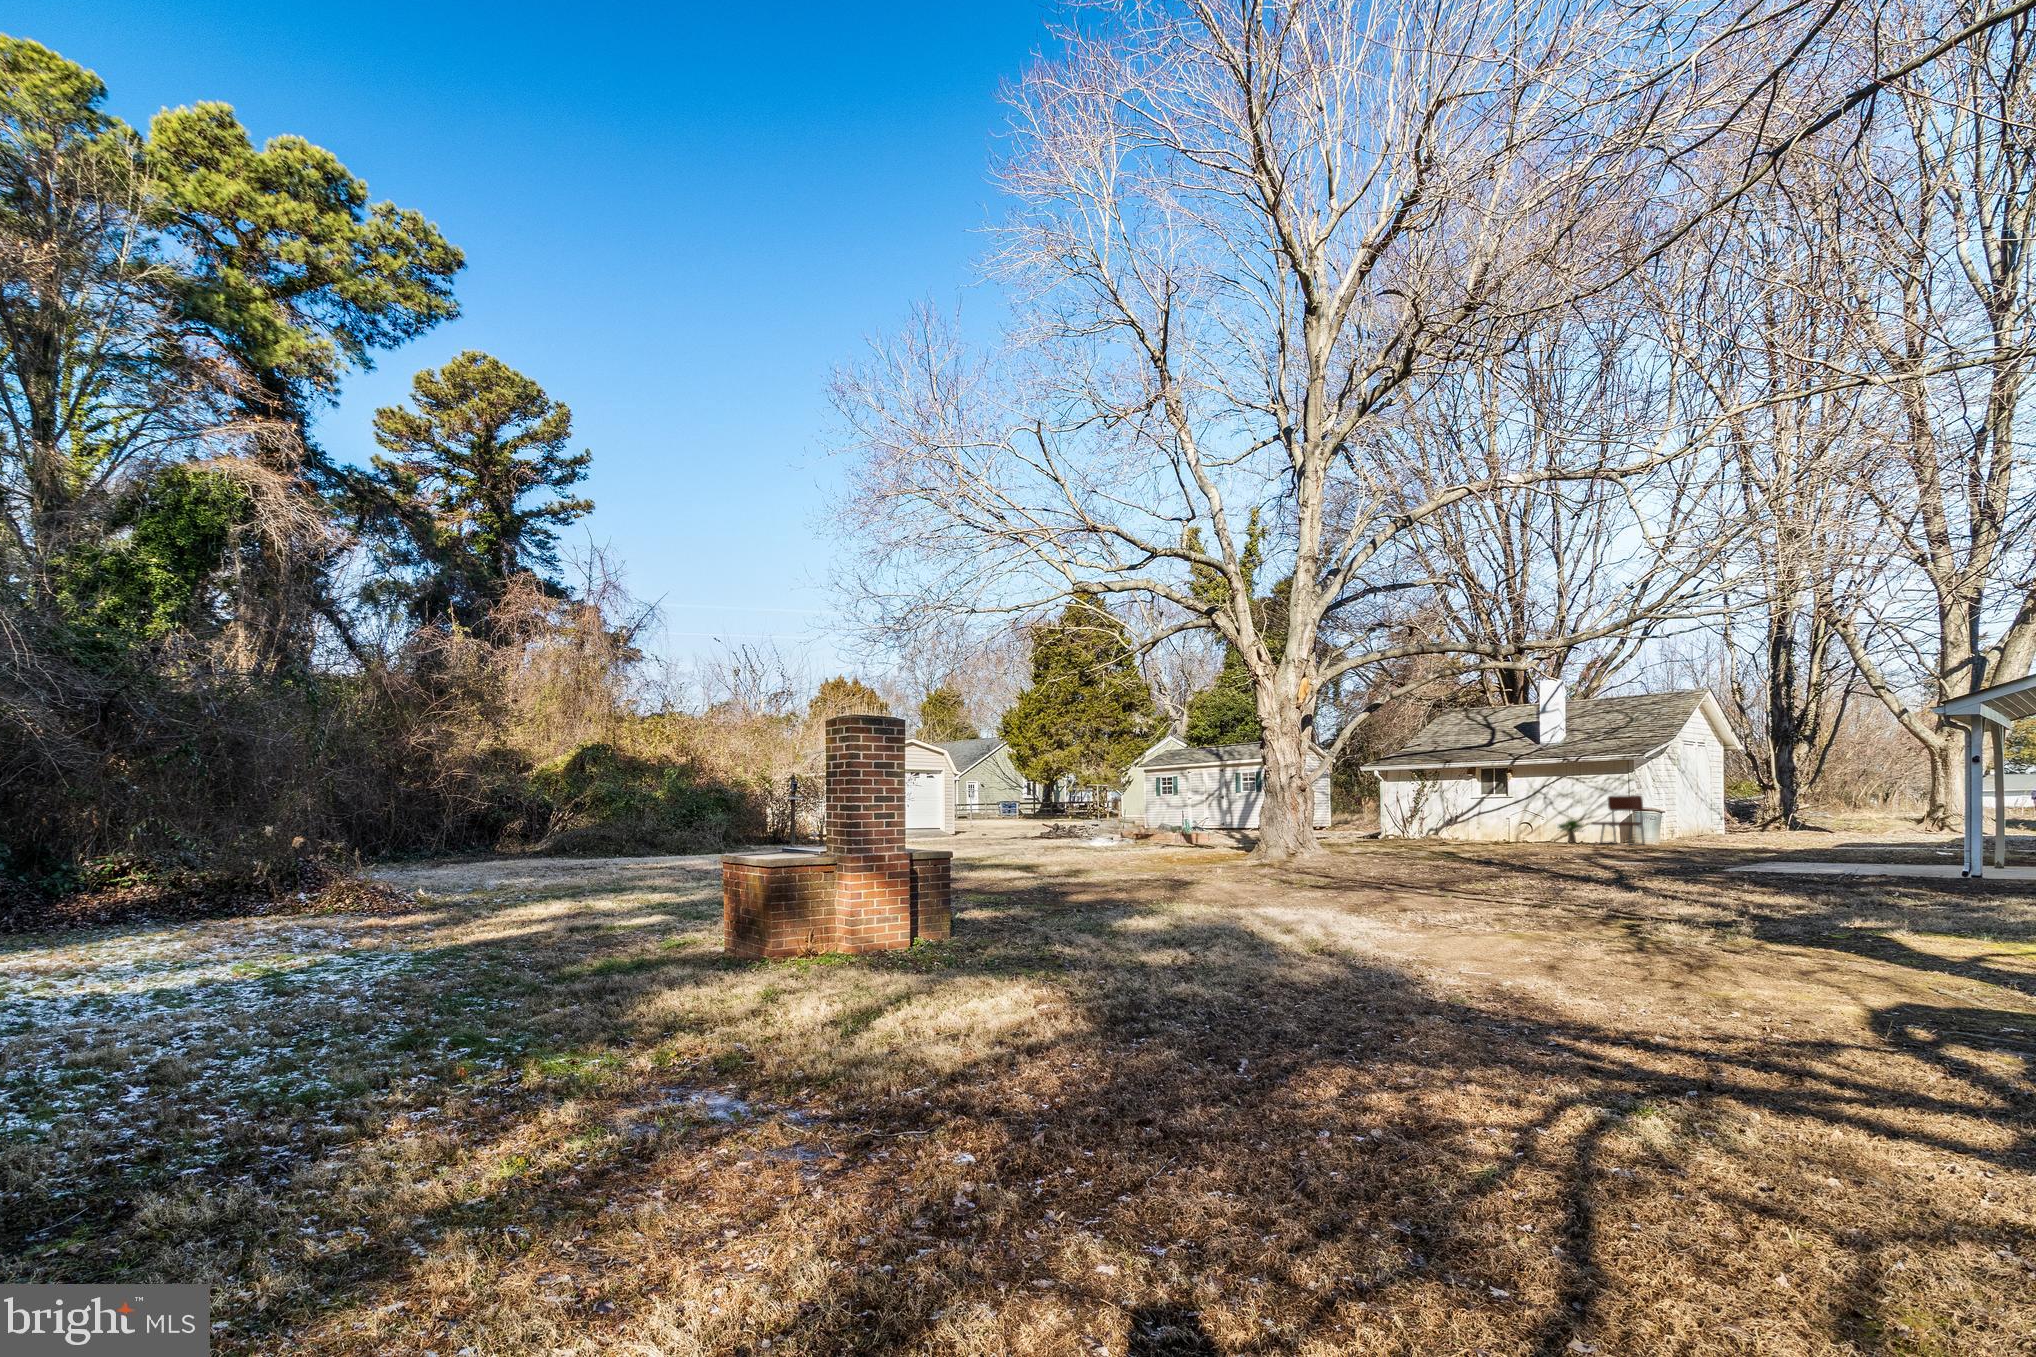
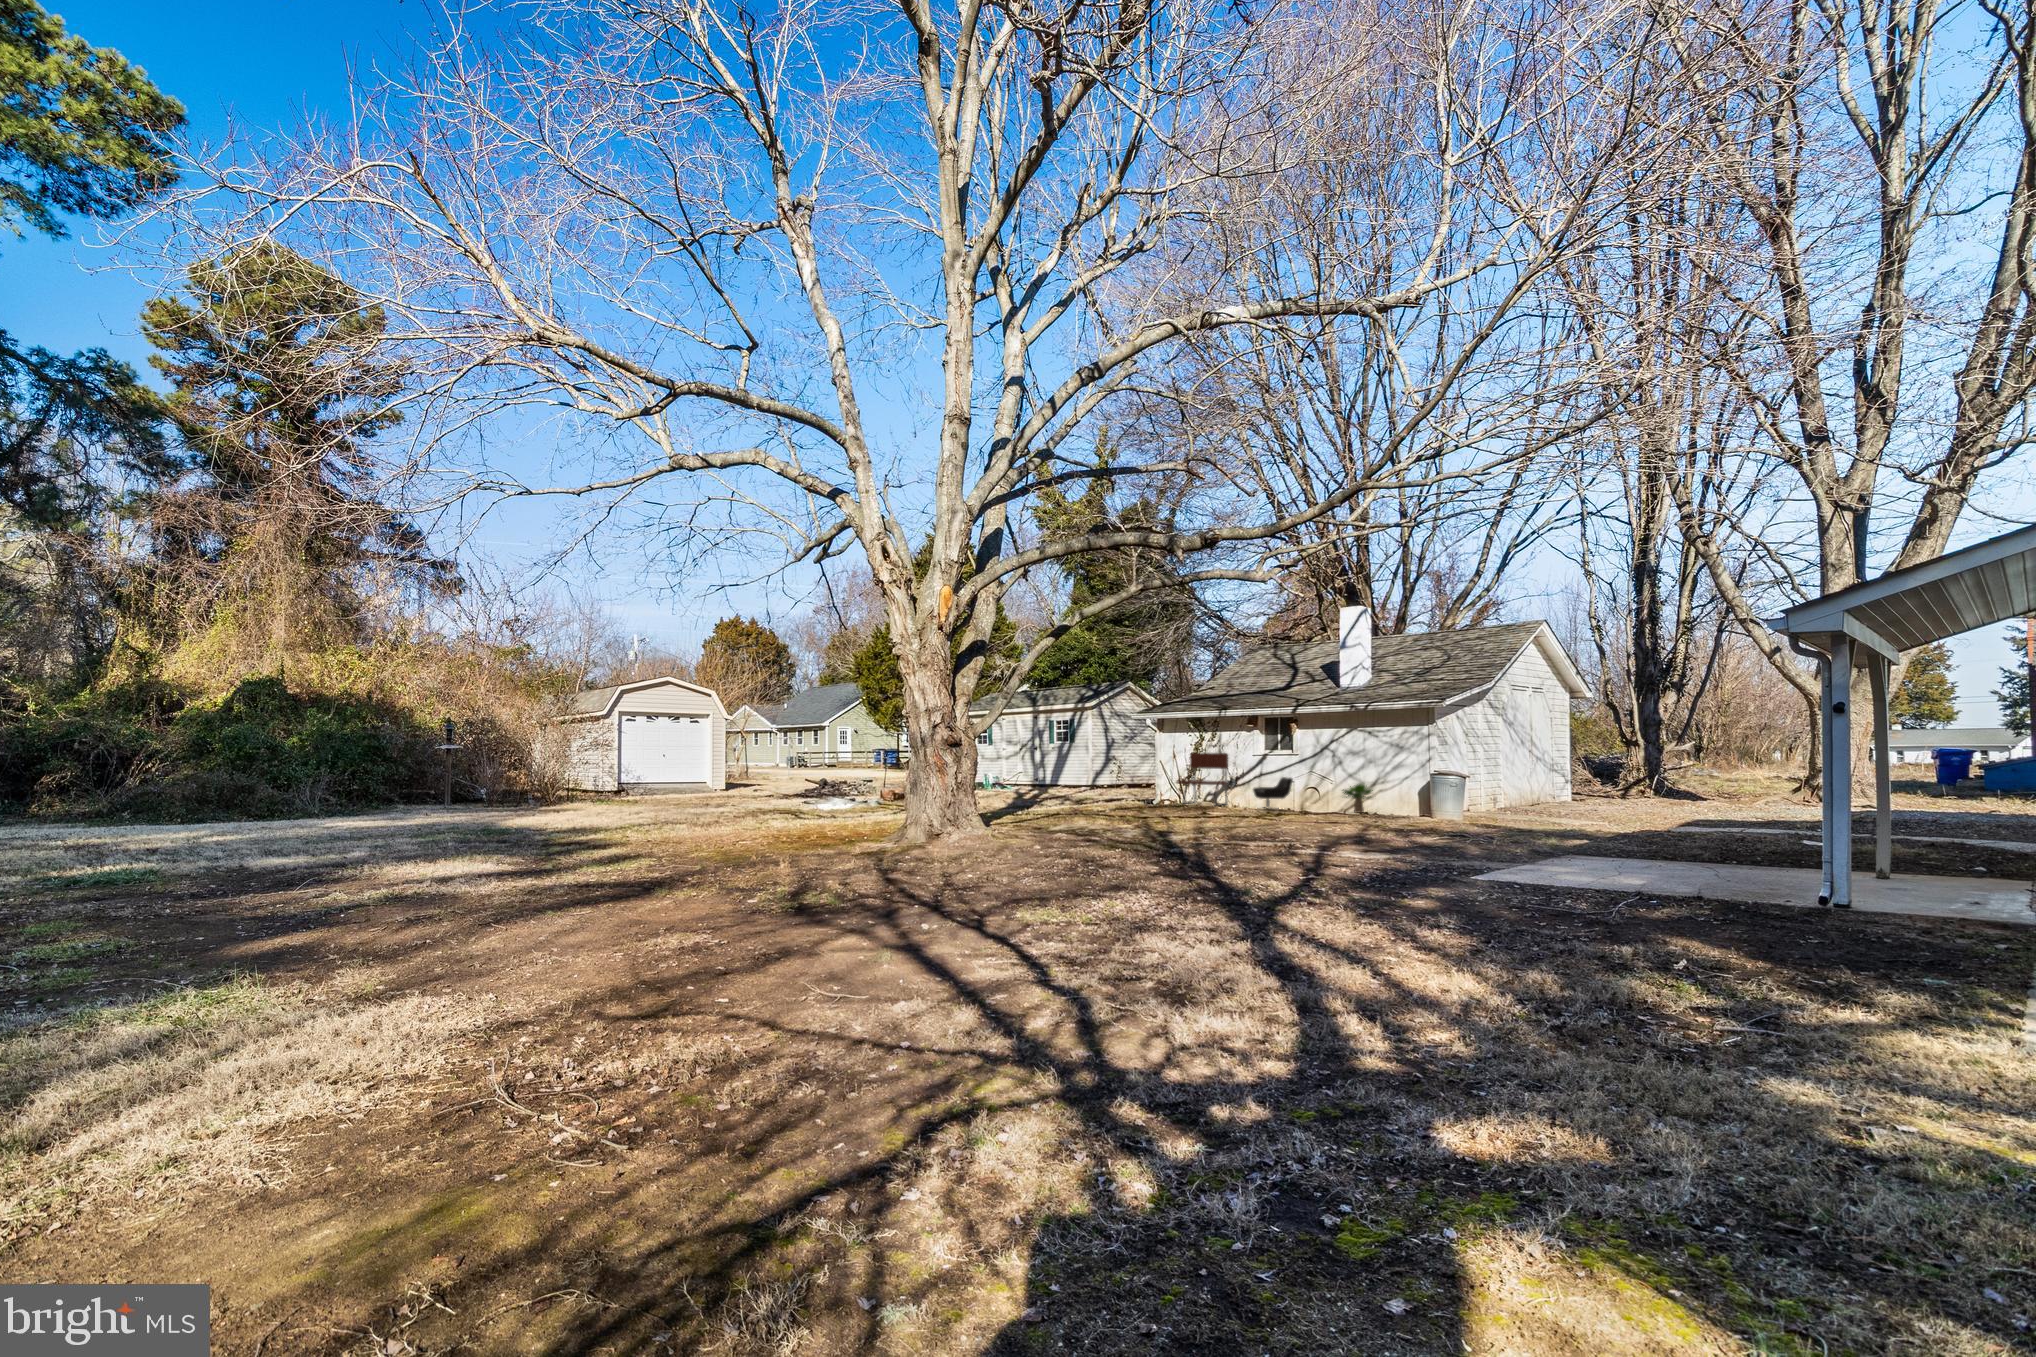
bench: present [1592,795,1645,845] -> present [1176,753,1228,806]
lounge chair: none [1475,816,1511,842] -> present [1253,777,1293,807]

